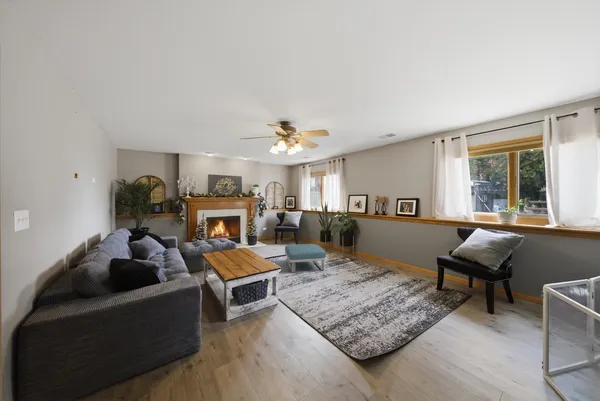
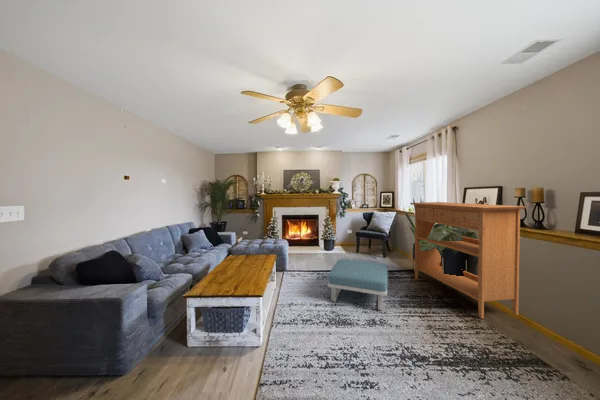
console table: none [324,204,380,263] -> present [410,202,526,319]

